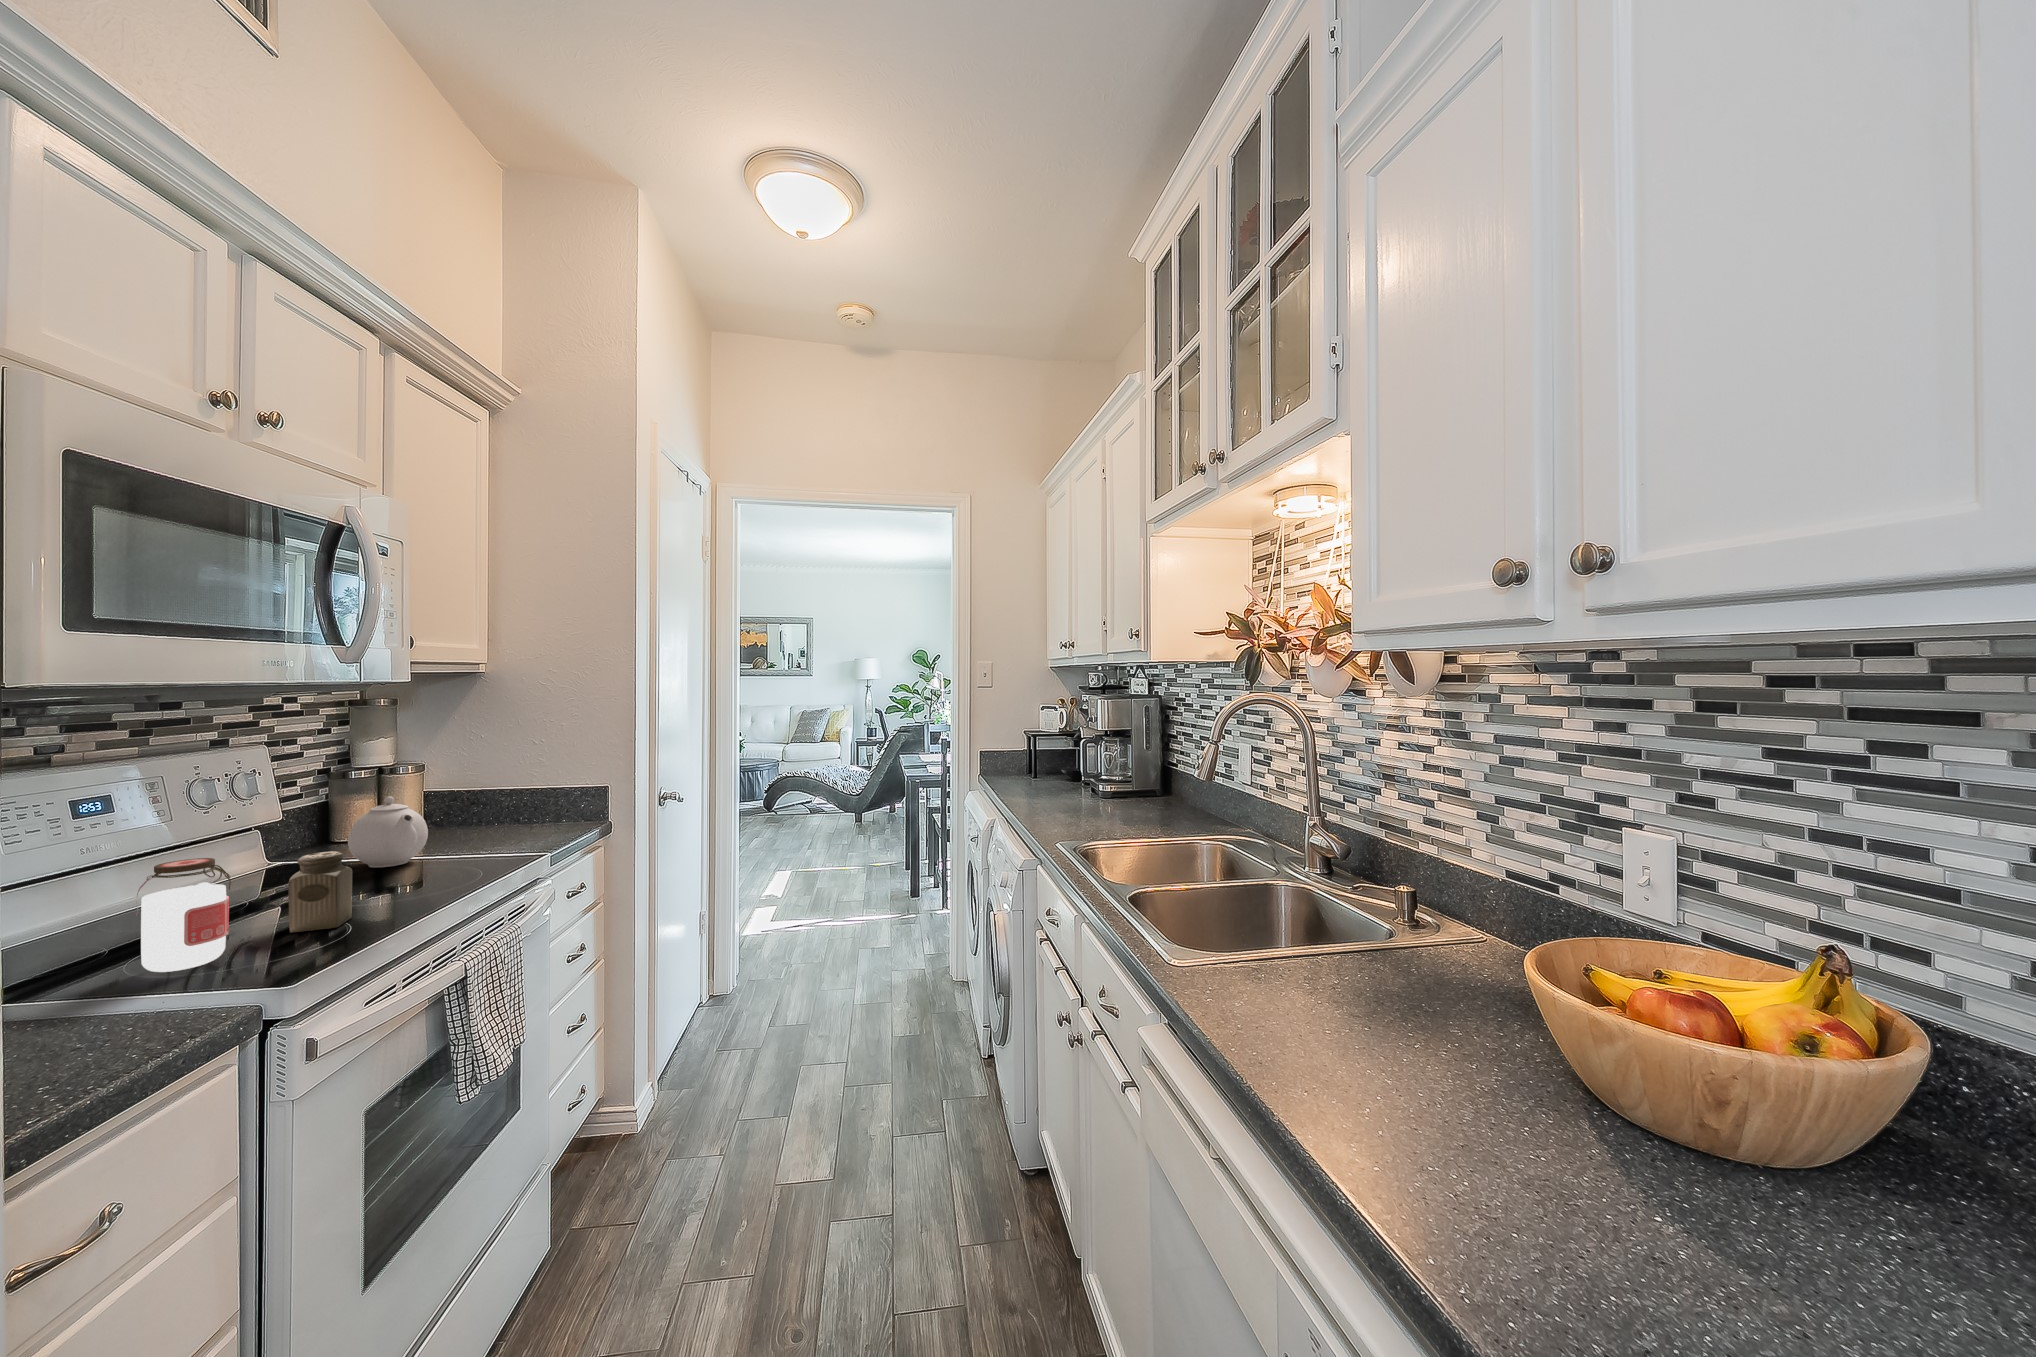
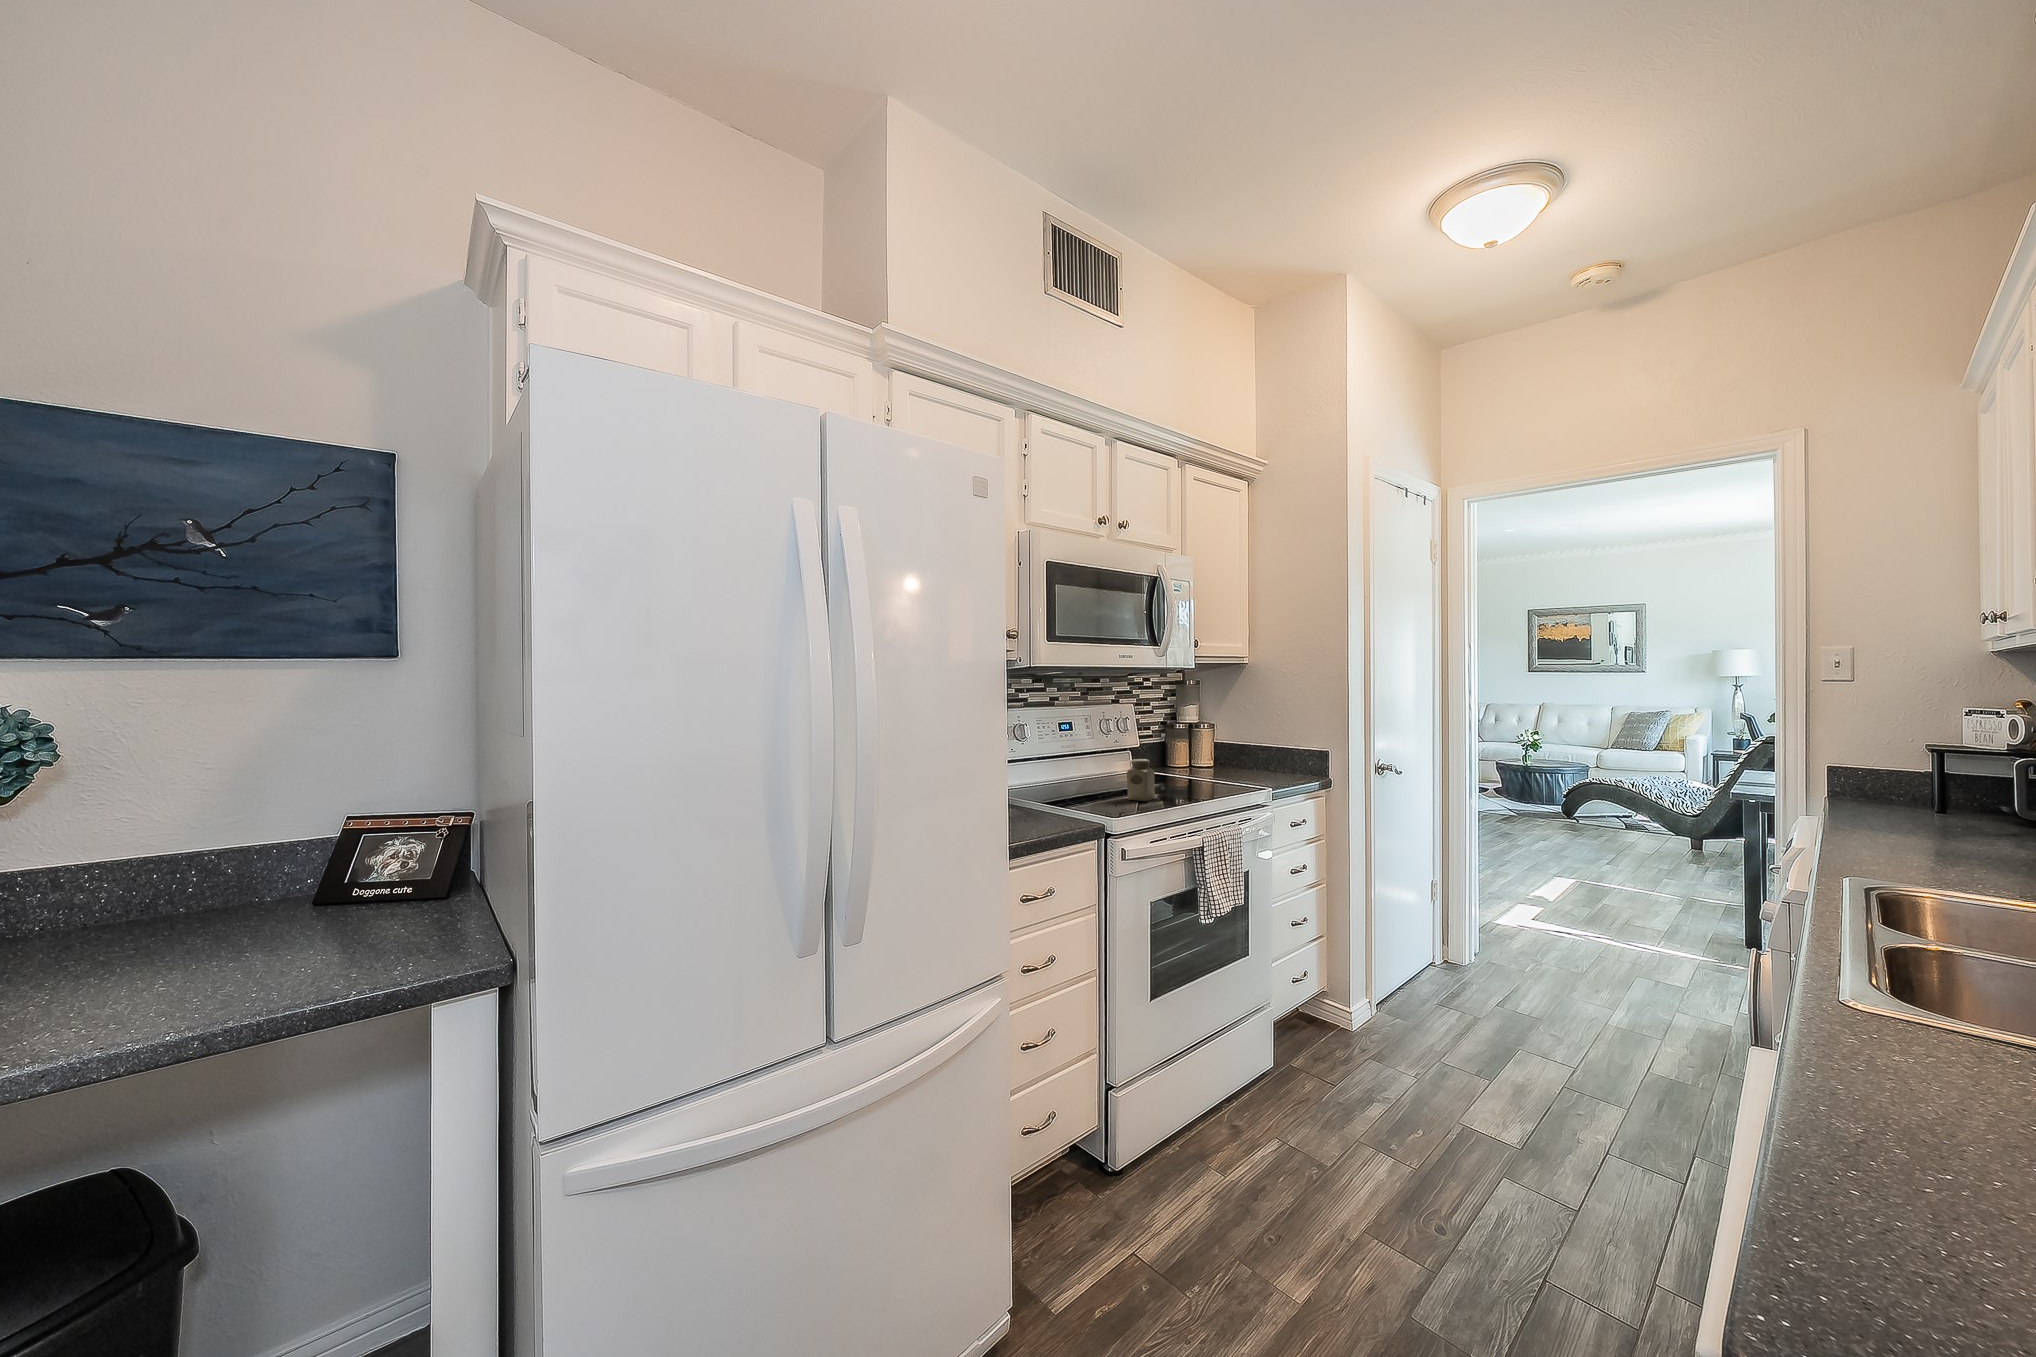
teapot: present [348,796,428,868] -> none [1166,738,1205,781]
jar: present [136,858,231,972] -> none [1071,752,1103,805]

